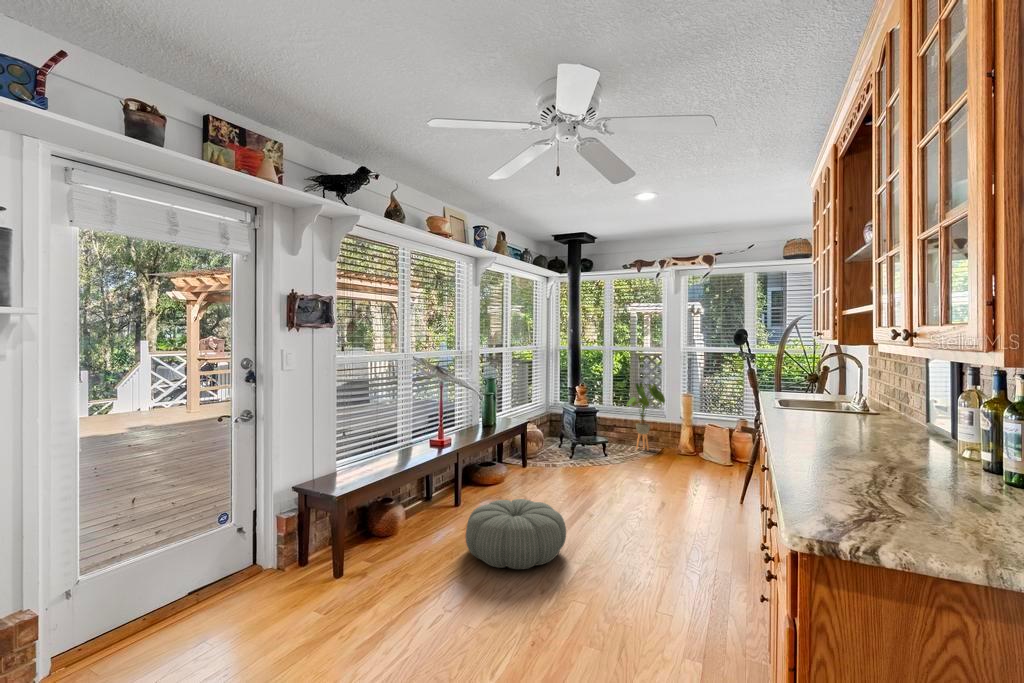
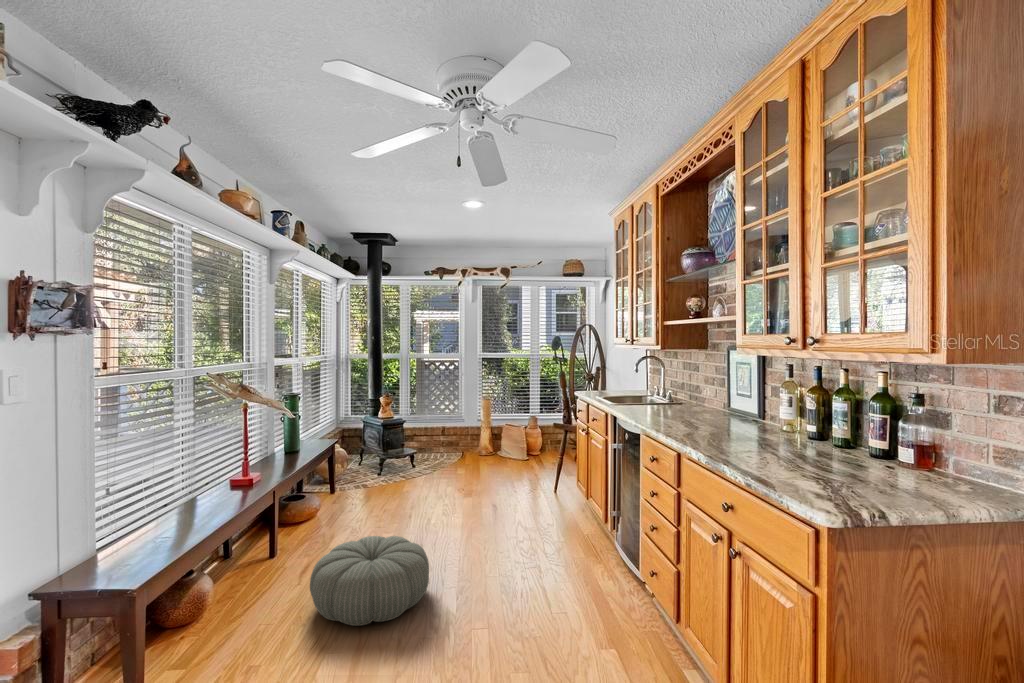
house plant: present [627,383,665,450] -> none [430,390,469,457]

